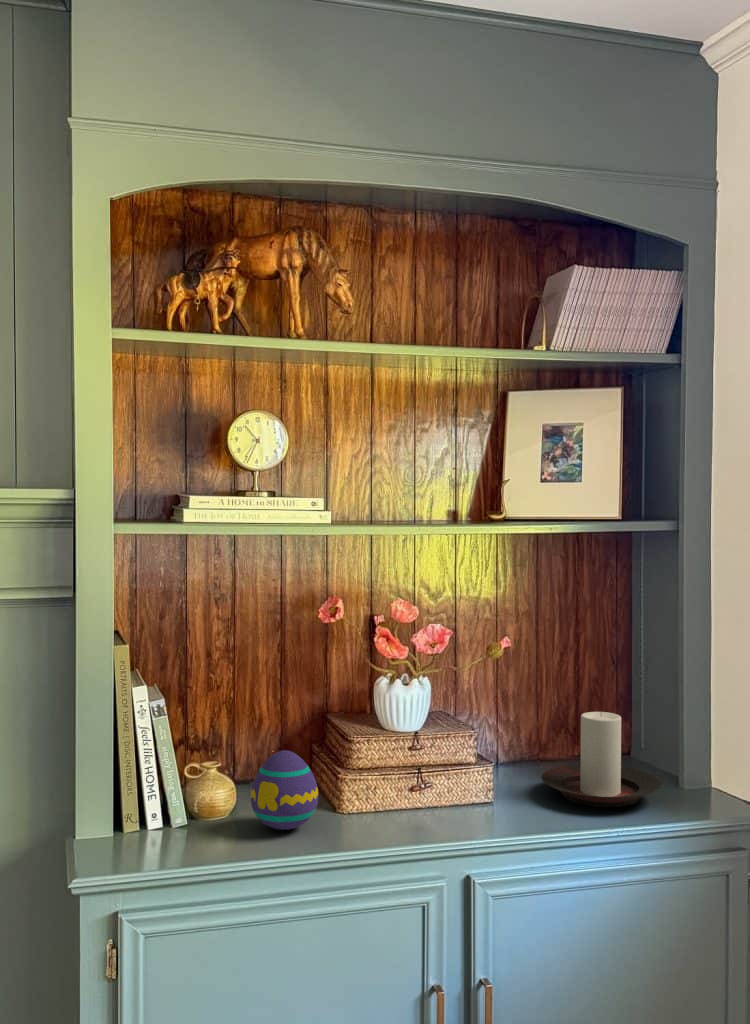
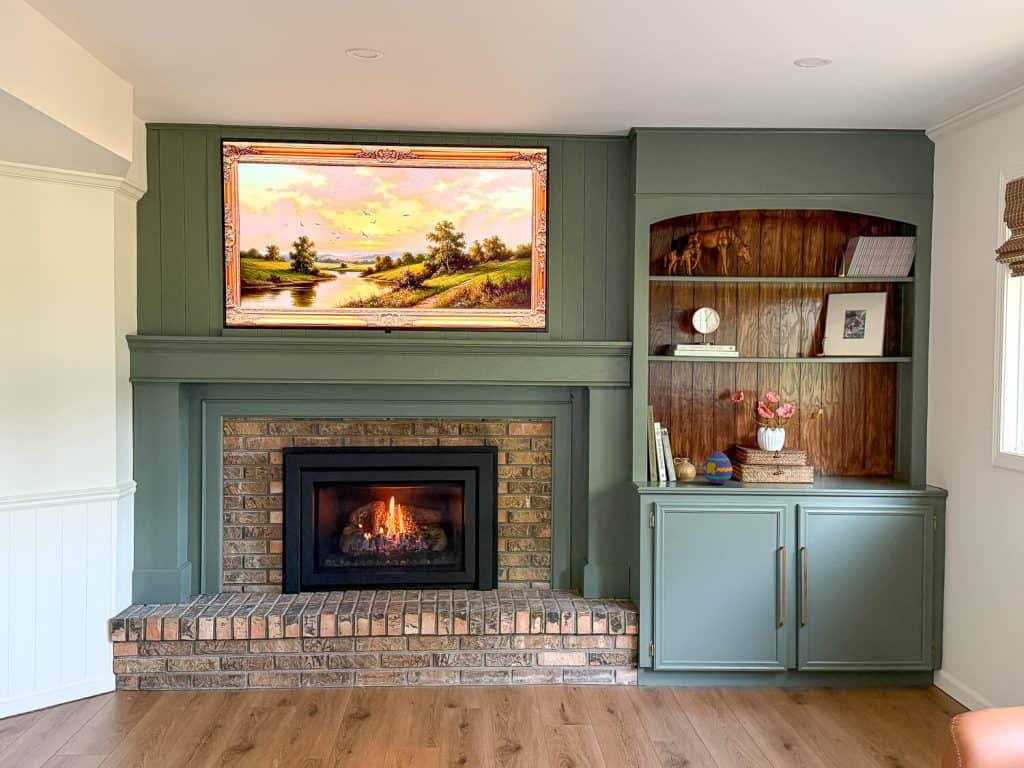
candle holder: present [541,710,661,807] -> none [838,444,896,486]

